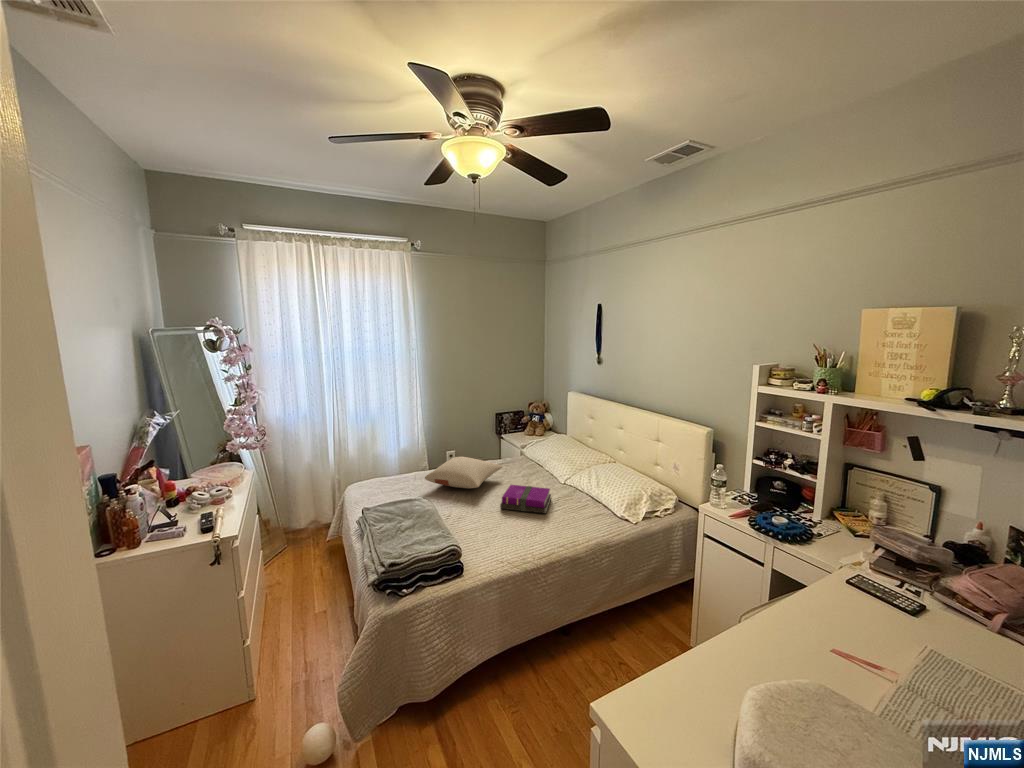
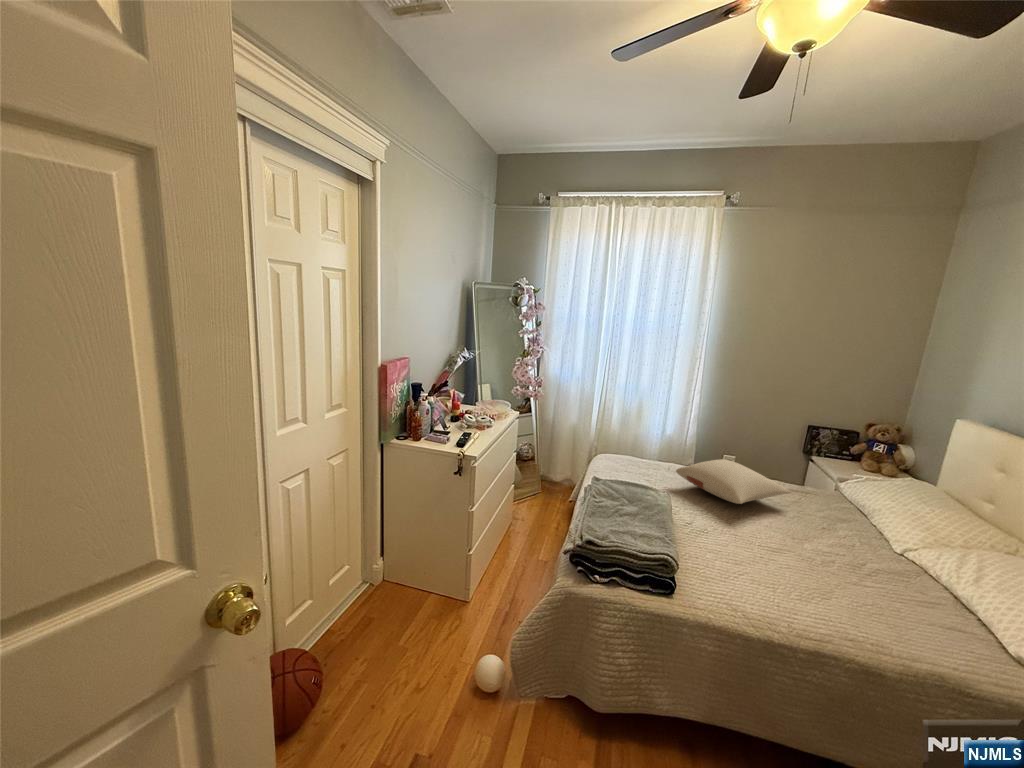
notebook: present [500,485,551,514] -> none [765,518,864,581]

